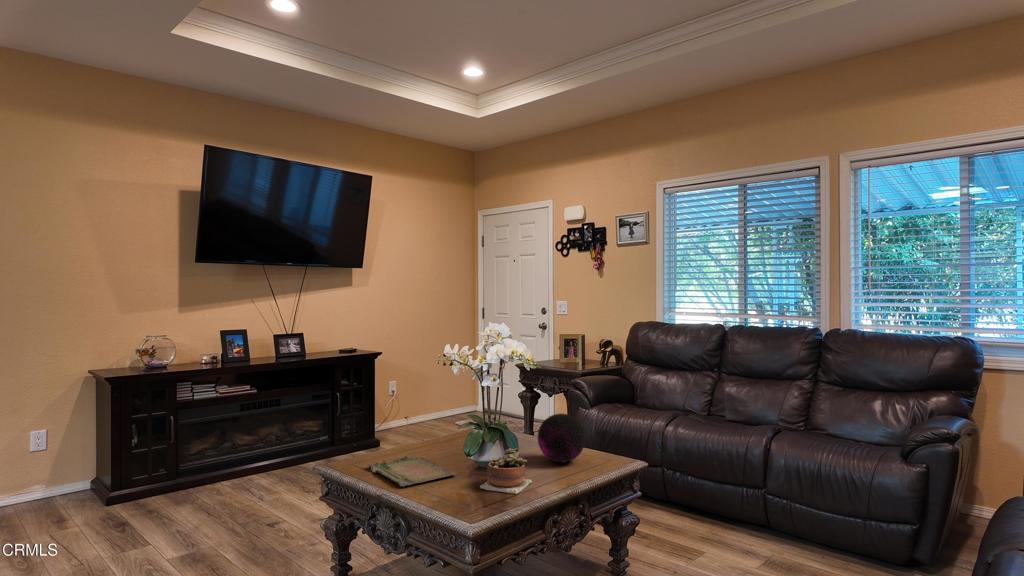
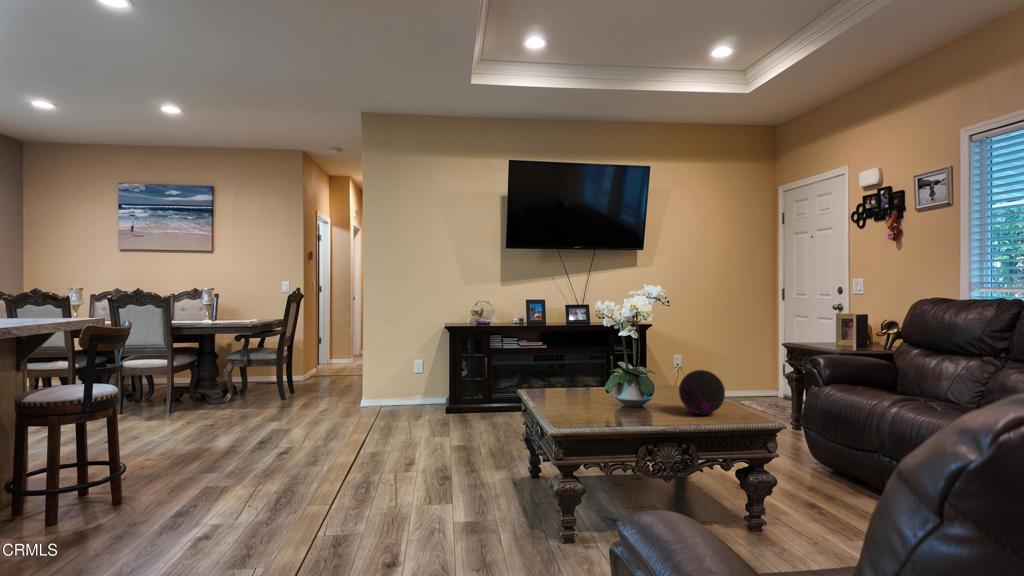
succulent plant: present [480,448,532,494] -> none [602,390,650,425]
tray: present [368,453,458,487] -> none [546,389,600,409]

